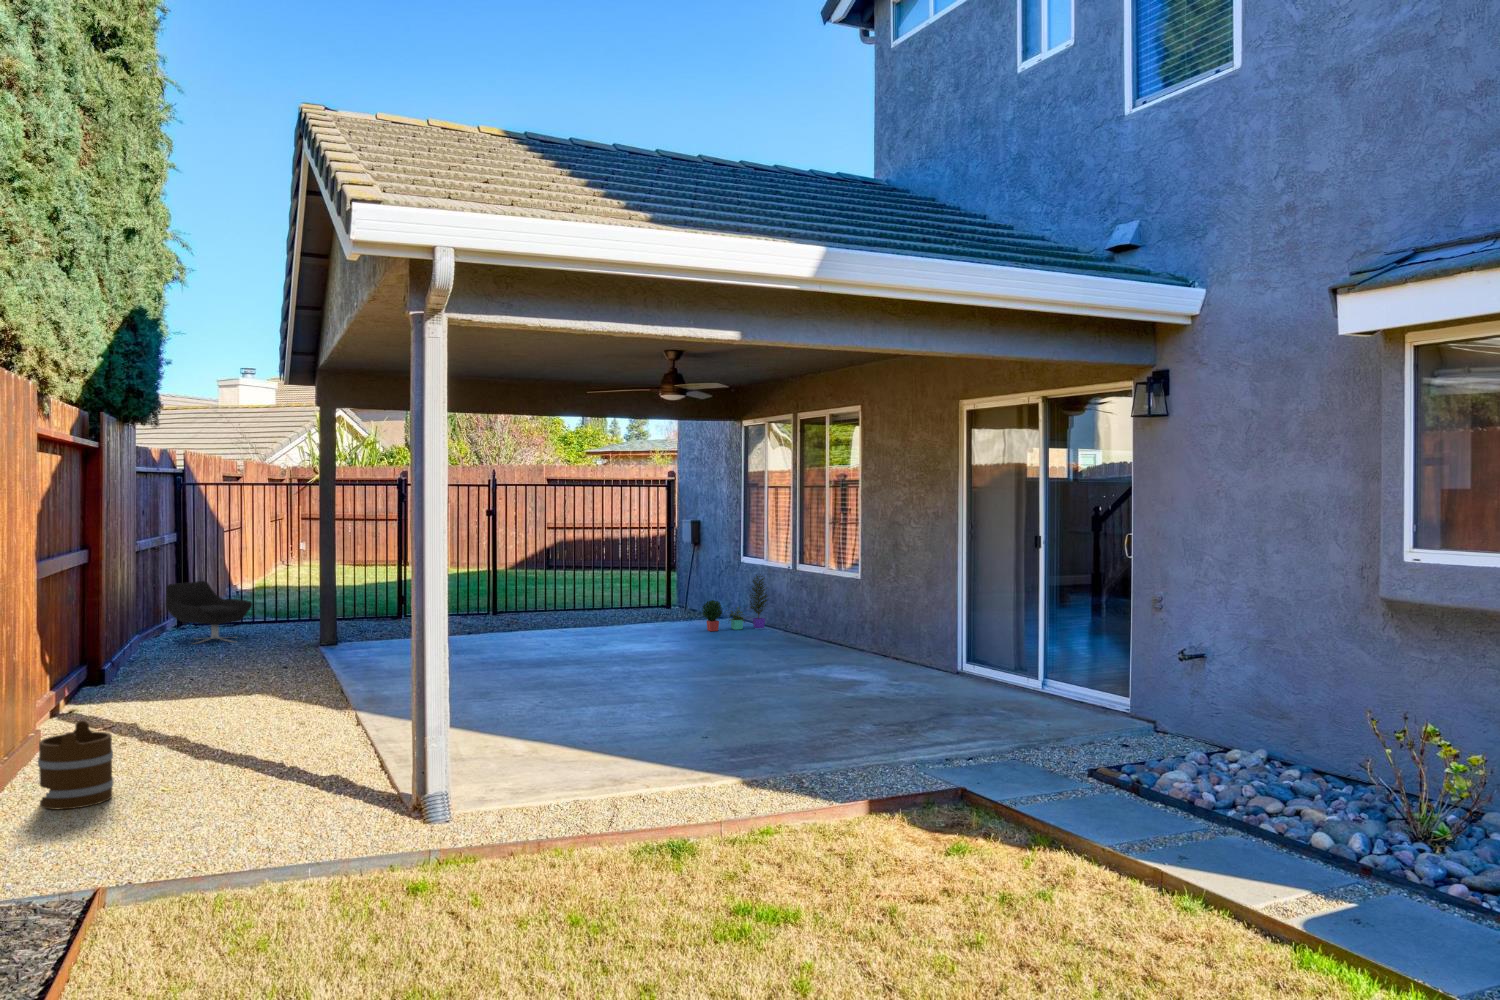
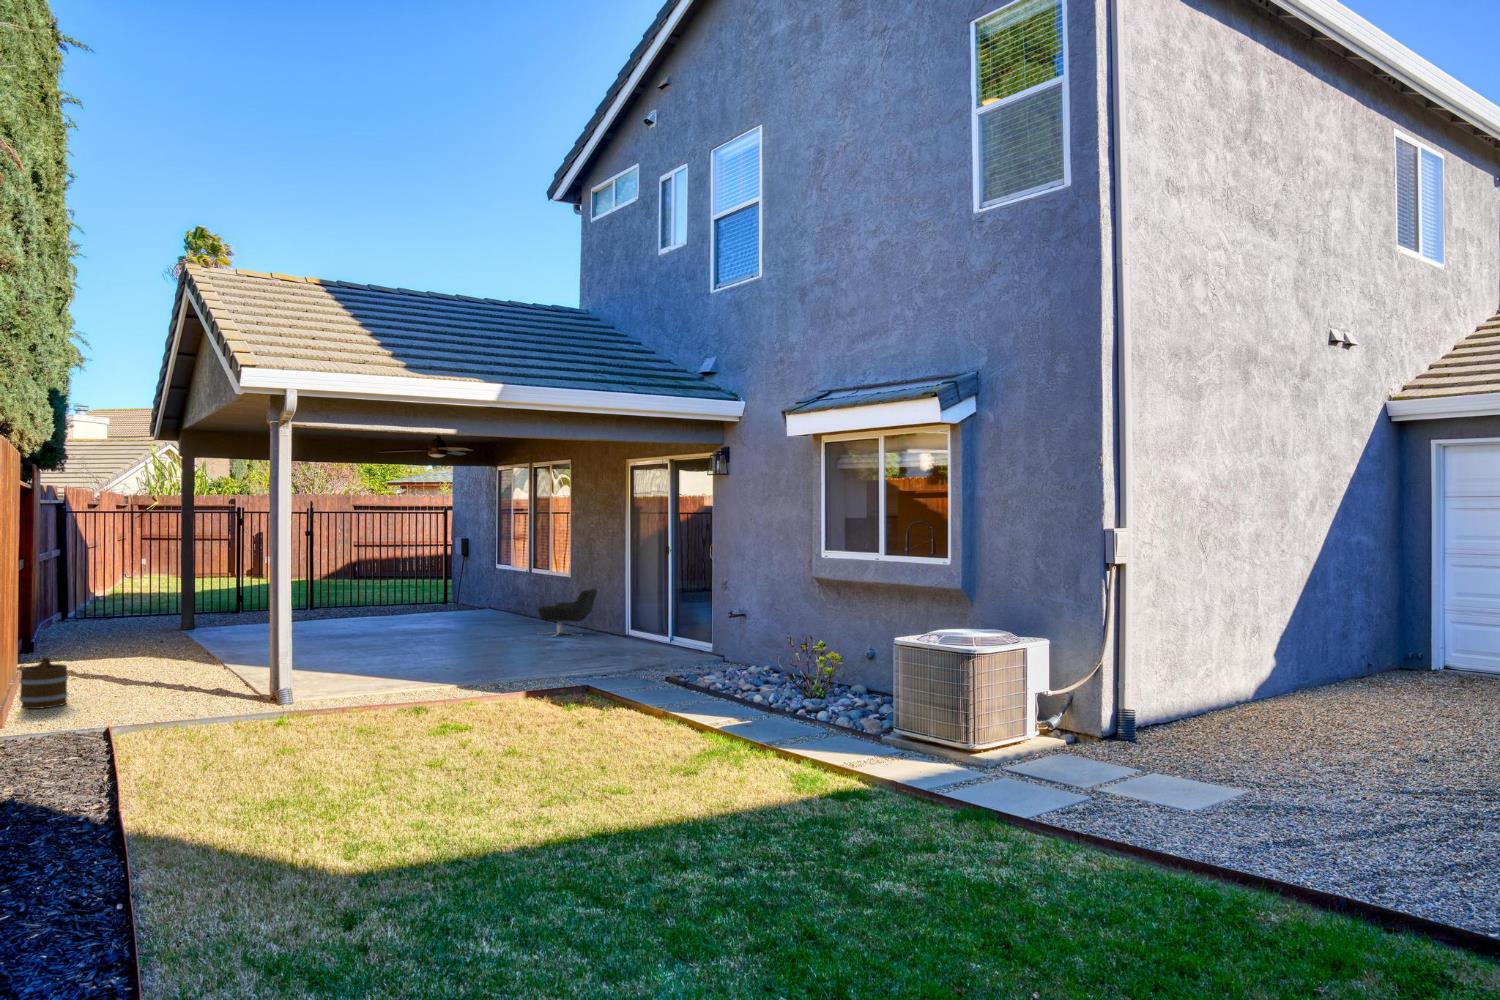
potted plant: present [702,574,768,631] -> none [466,576,515,616]
lounge chair: present [166,581,252,642] -> present [538,589,597,637]

